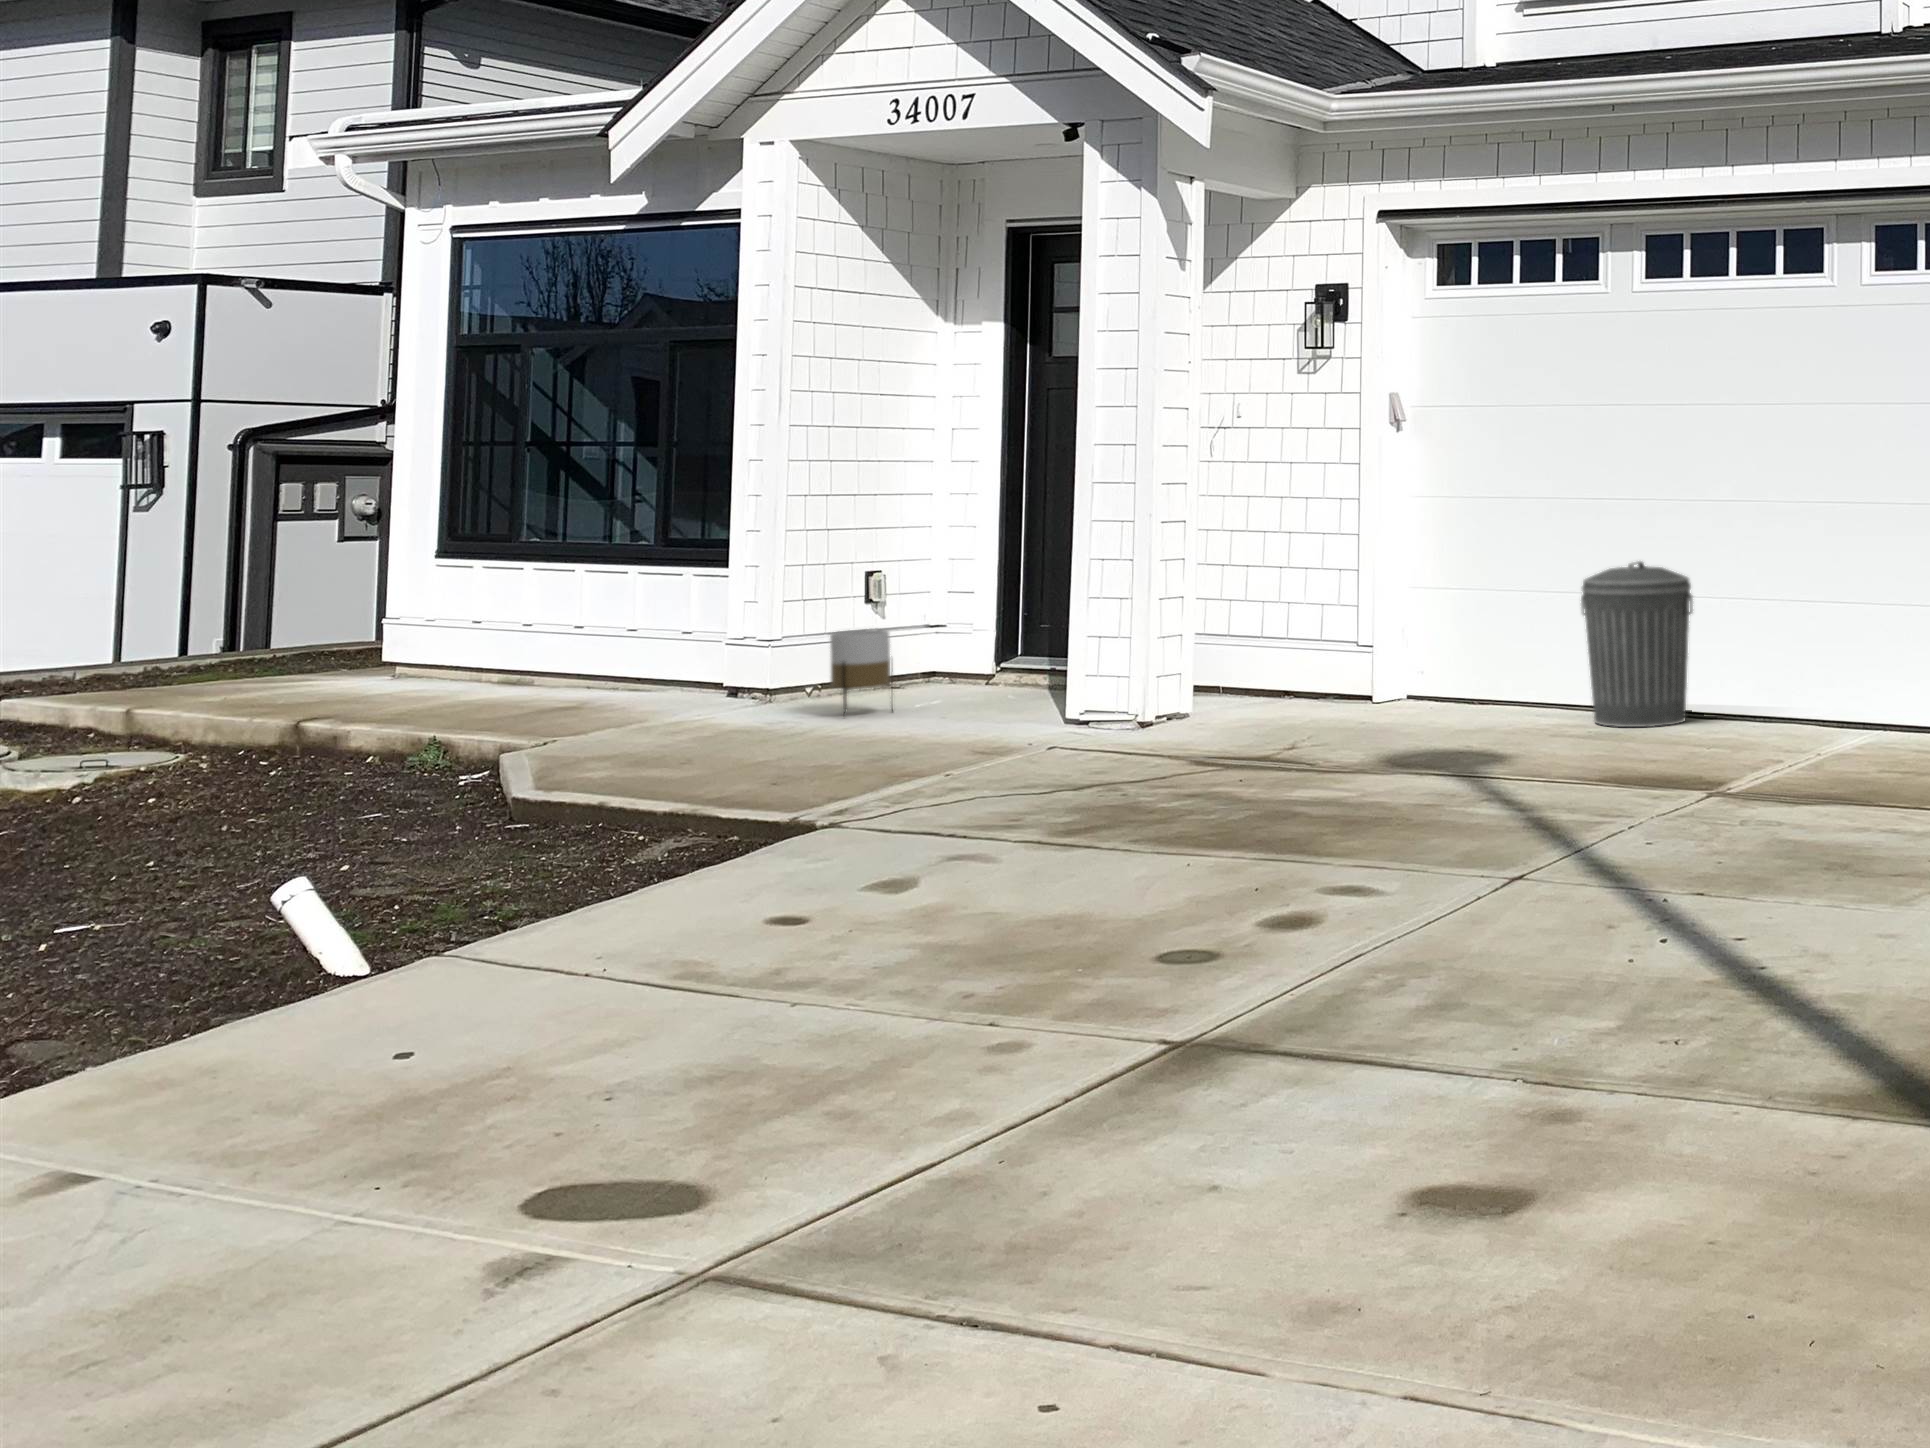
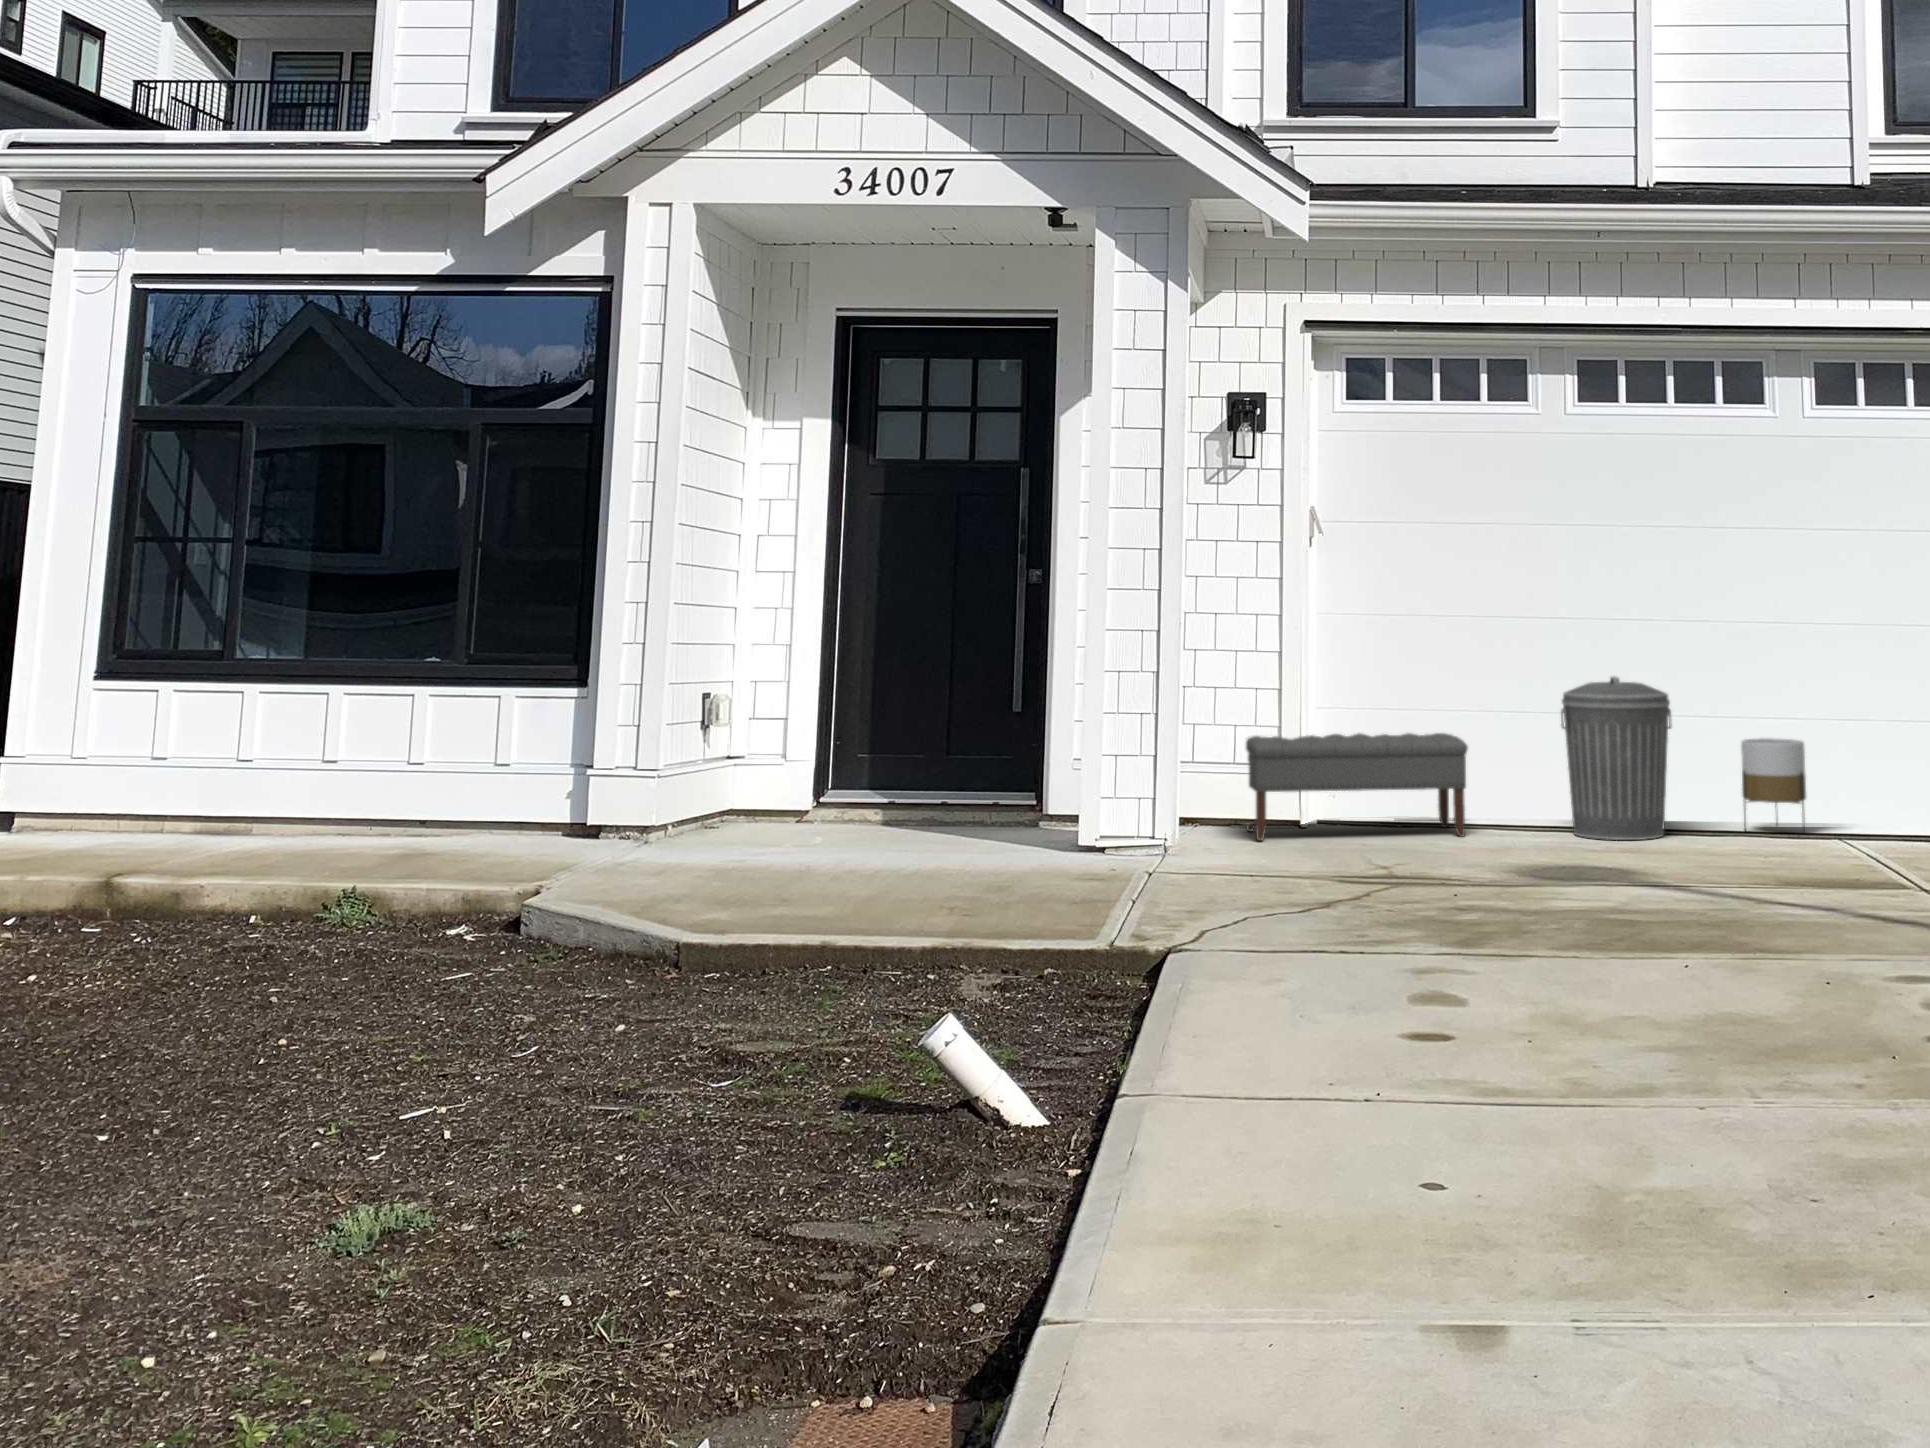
bench: none [1288,616,1513,719] -> present [1246,733,1468,840]
planter: present [830,629,893,712] -> present [1741,738,1807,831]

